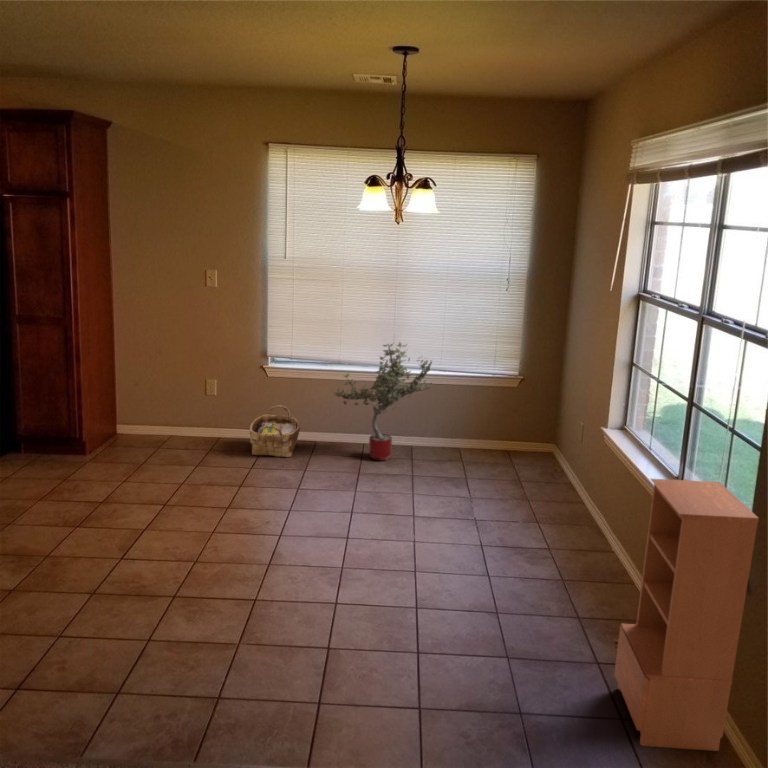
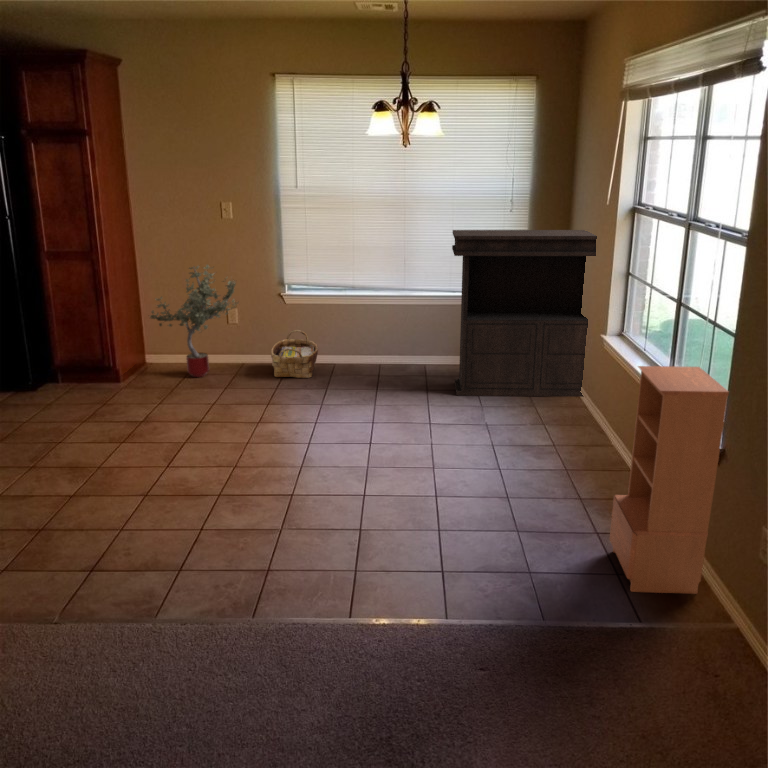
console table: none [443,309,637,492] -> present [452,230,597,397]
potted tree: present [335,342,432,461] -> present [150,265,238,377]

